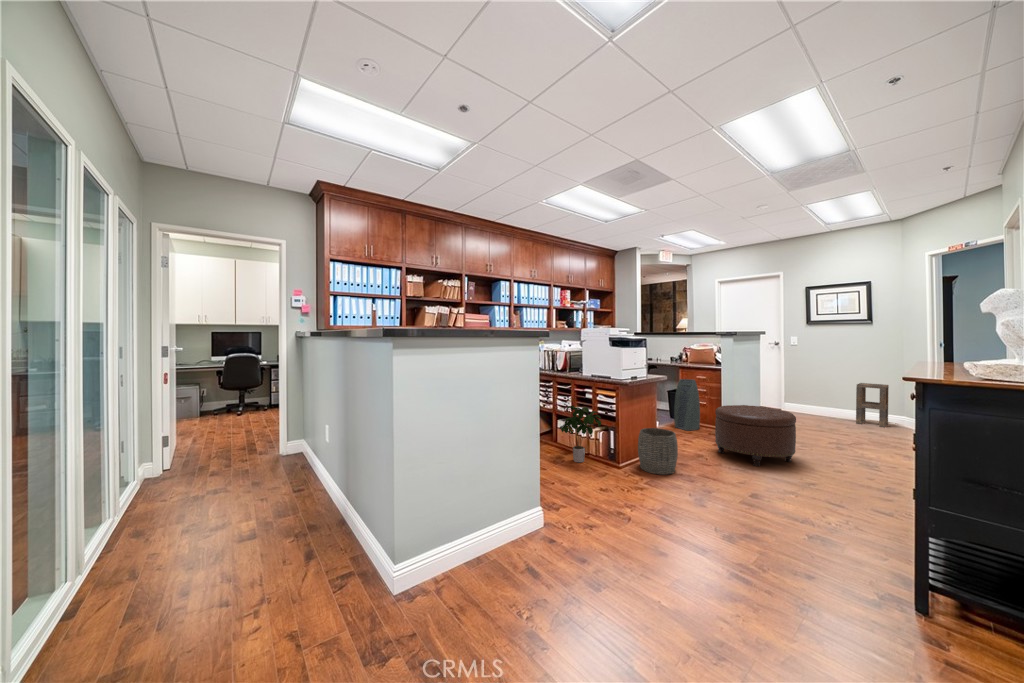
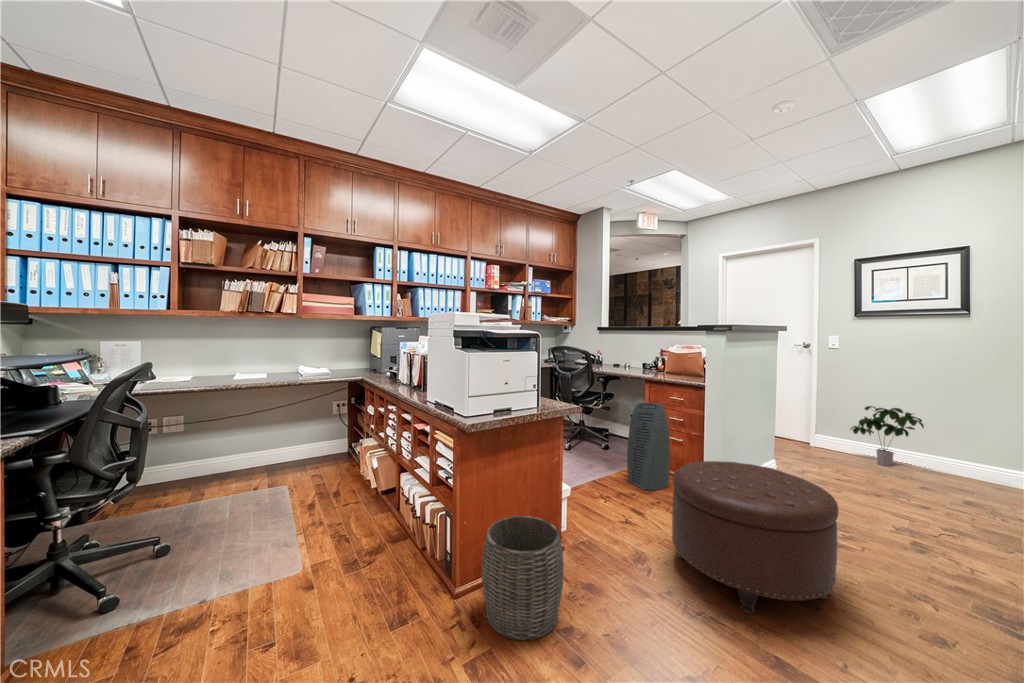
side table: present [856,383,889,427] -> none [941,413,1000,494]
potted plant: present [560,406,601,462] -> present [851,406,924,466]

